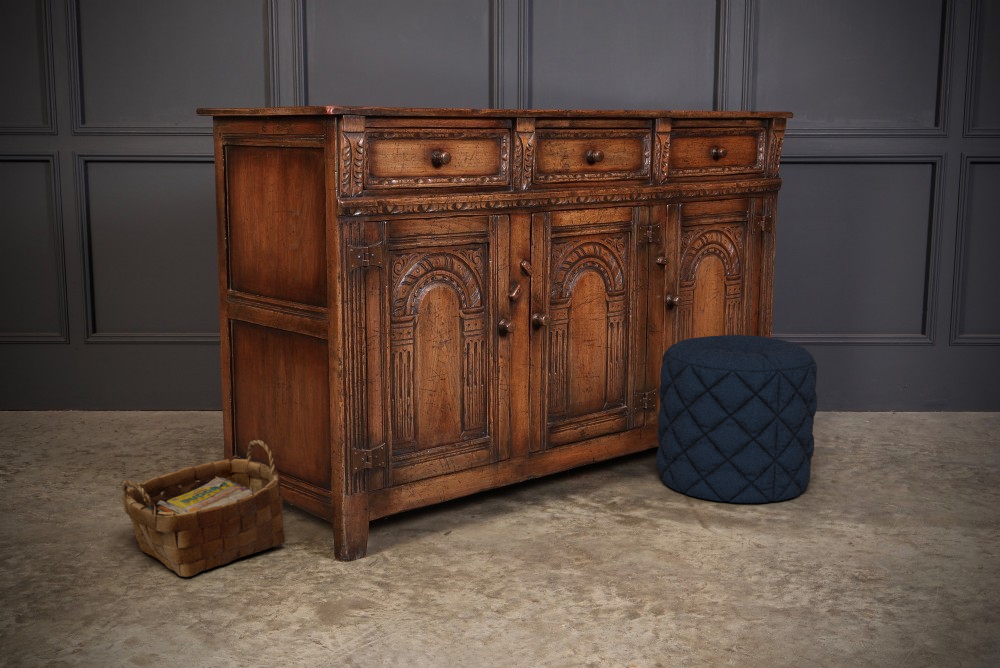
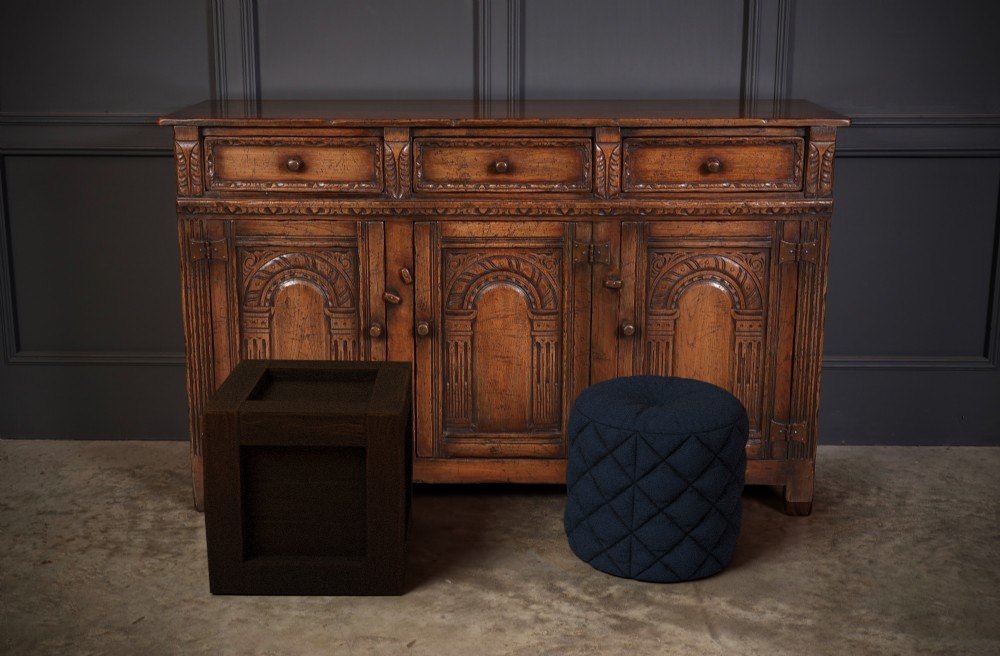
wooden crate: none [404,352,672,608] -> present [202,359,414,595]
woven basket: present [121,440,285,577] -> none [71,392,205,489]

